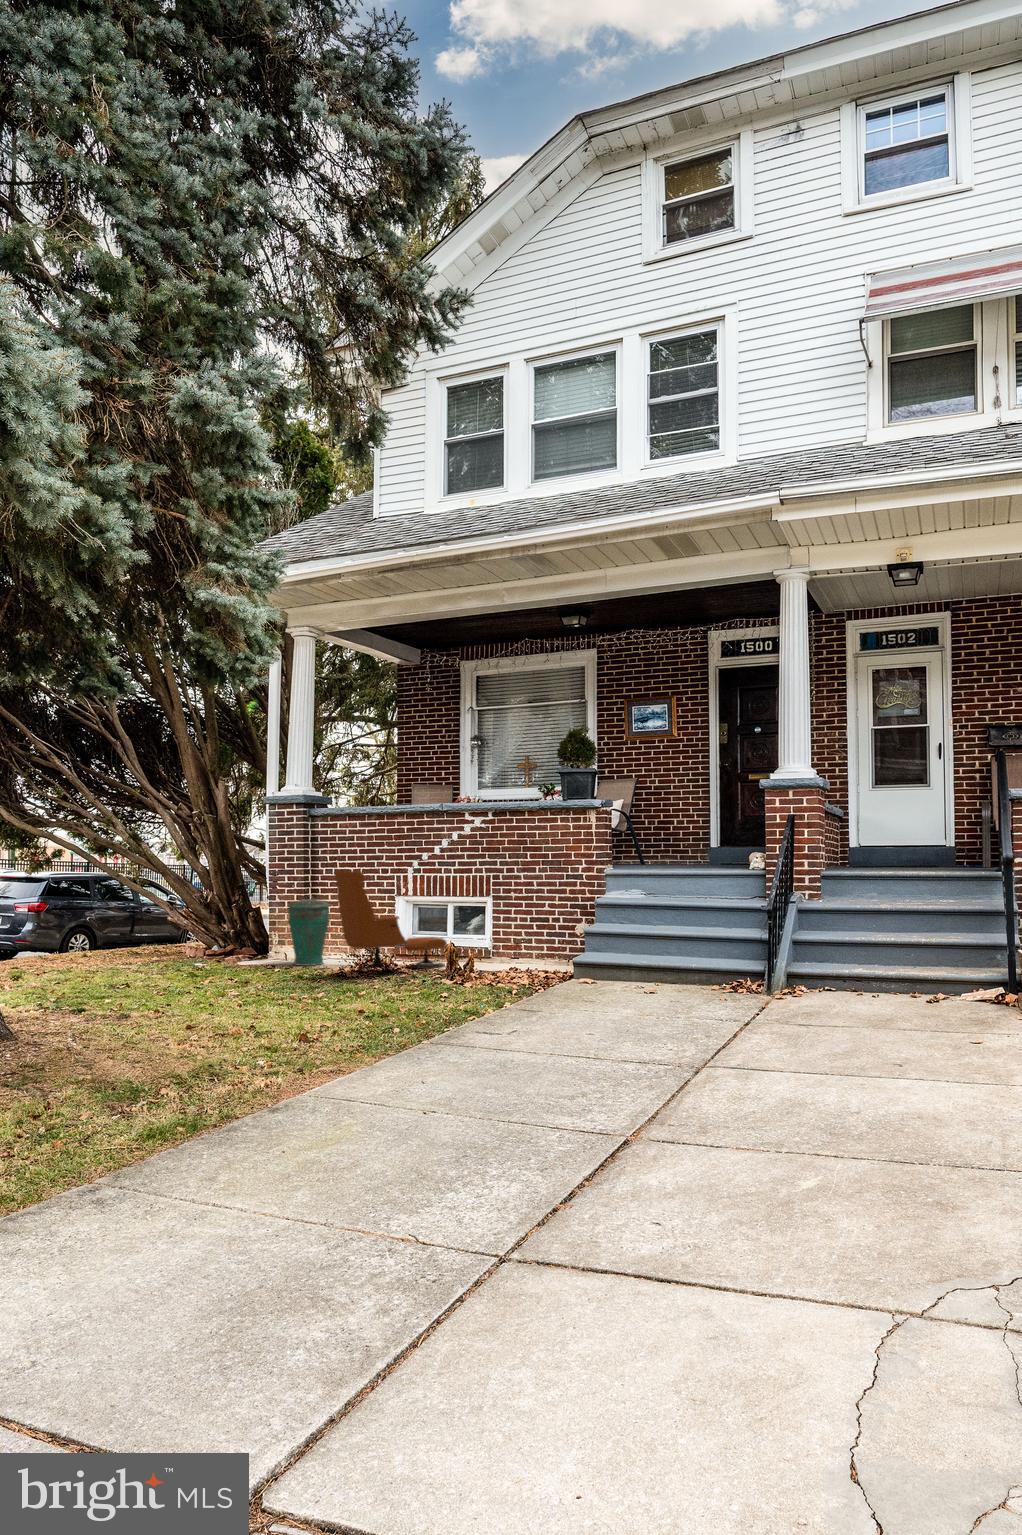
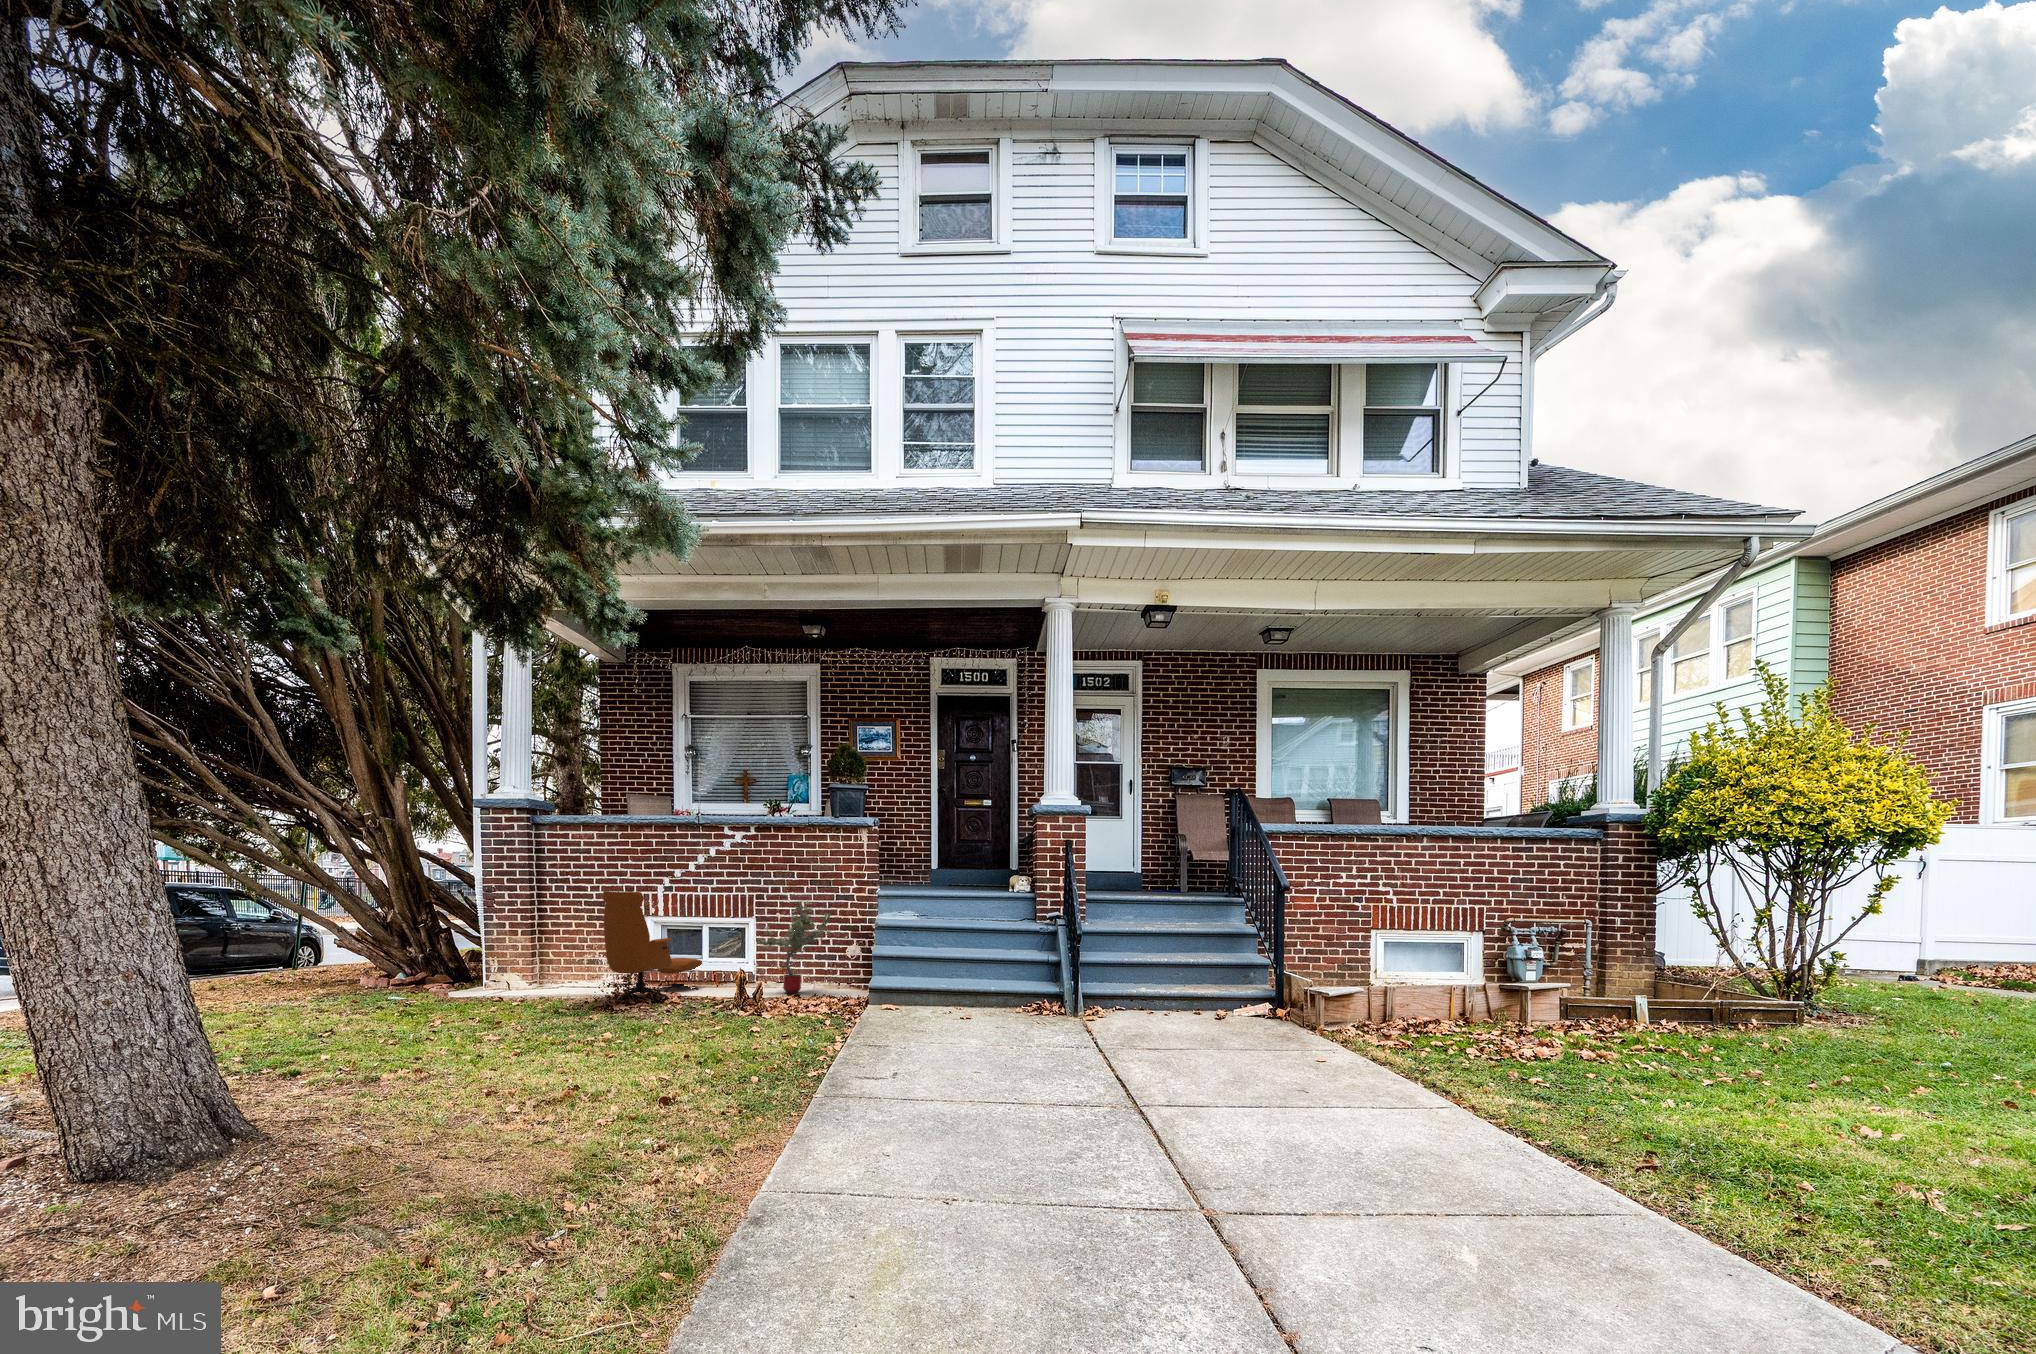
potted tree: none [483,881,552,975] -> present [758,901,831,993]
trash can: present [287,899,330,966] -> none [515,917,566,994]

